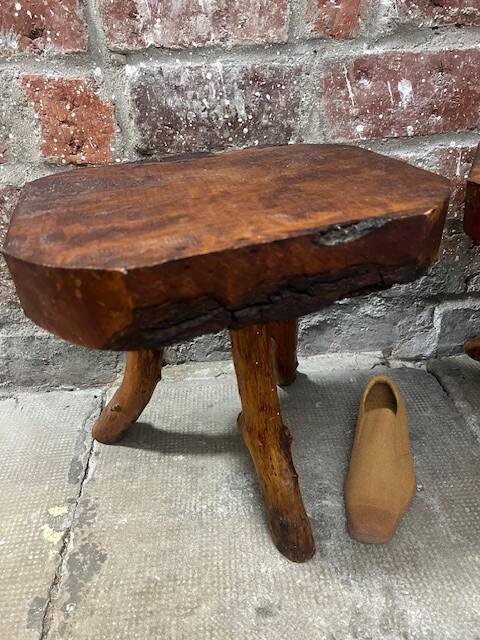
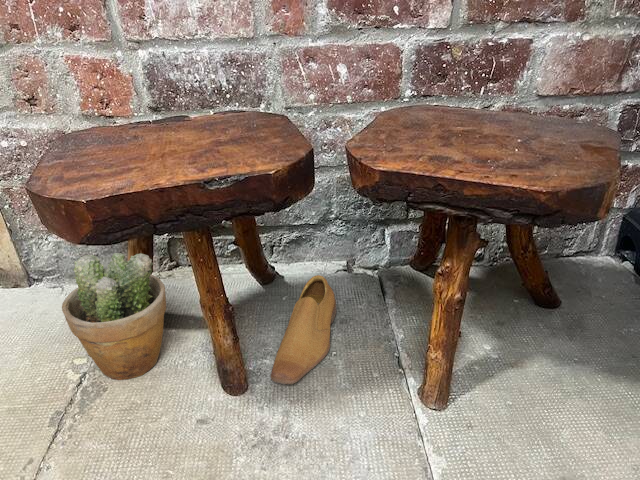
potted plant: none [38,353,187,541] -> present [62,253,166,380]

